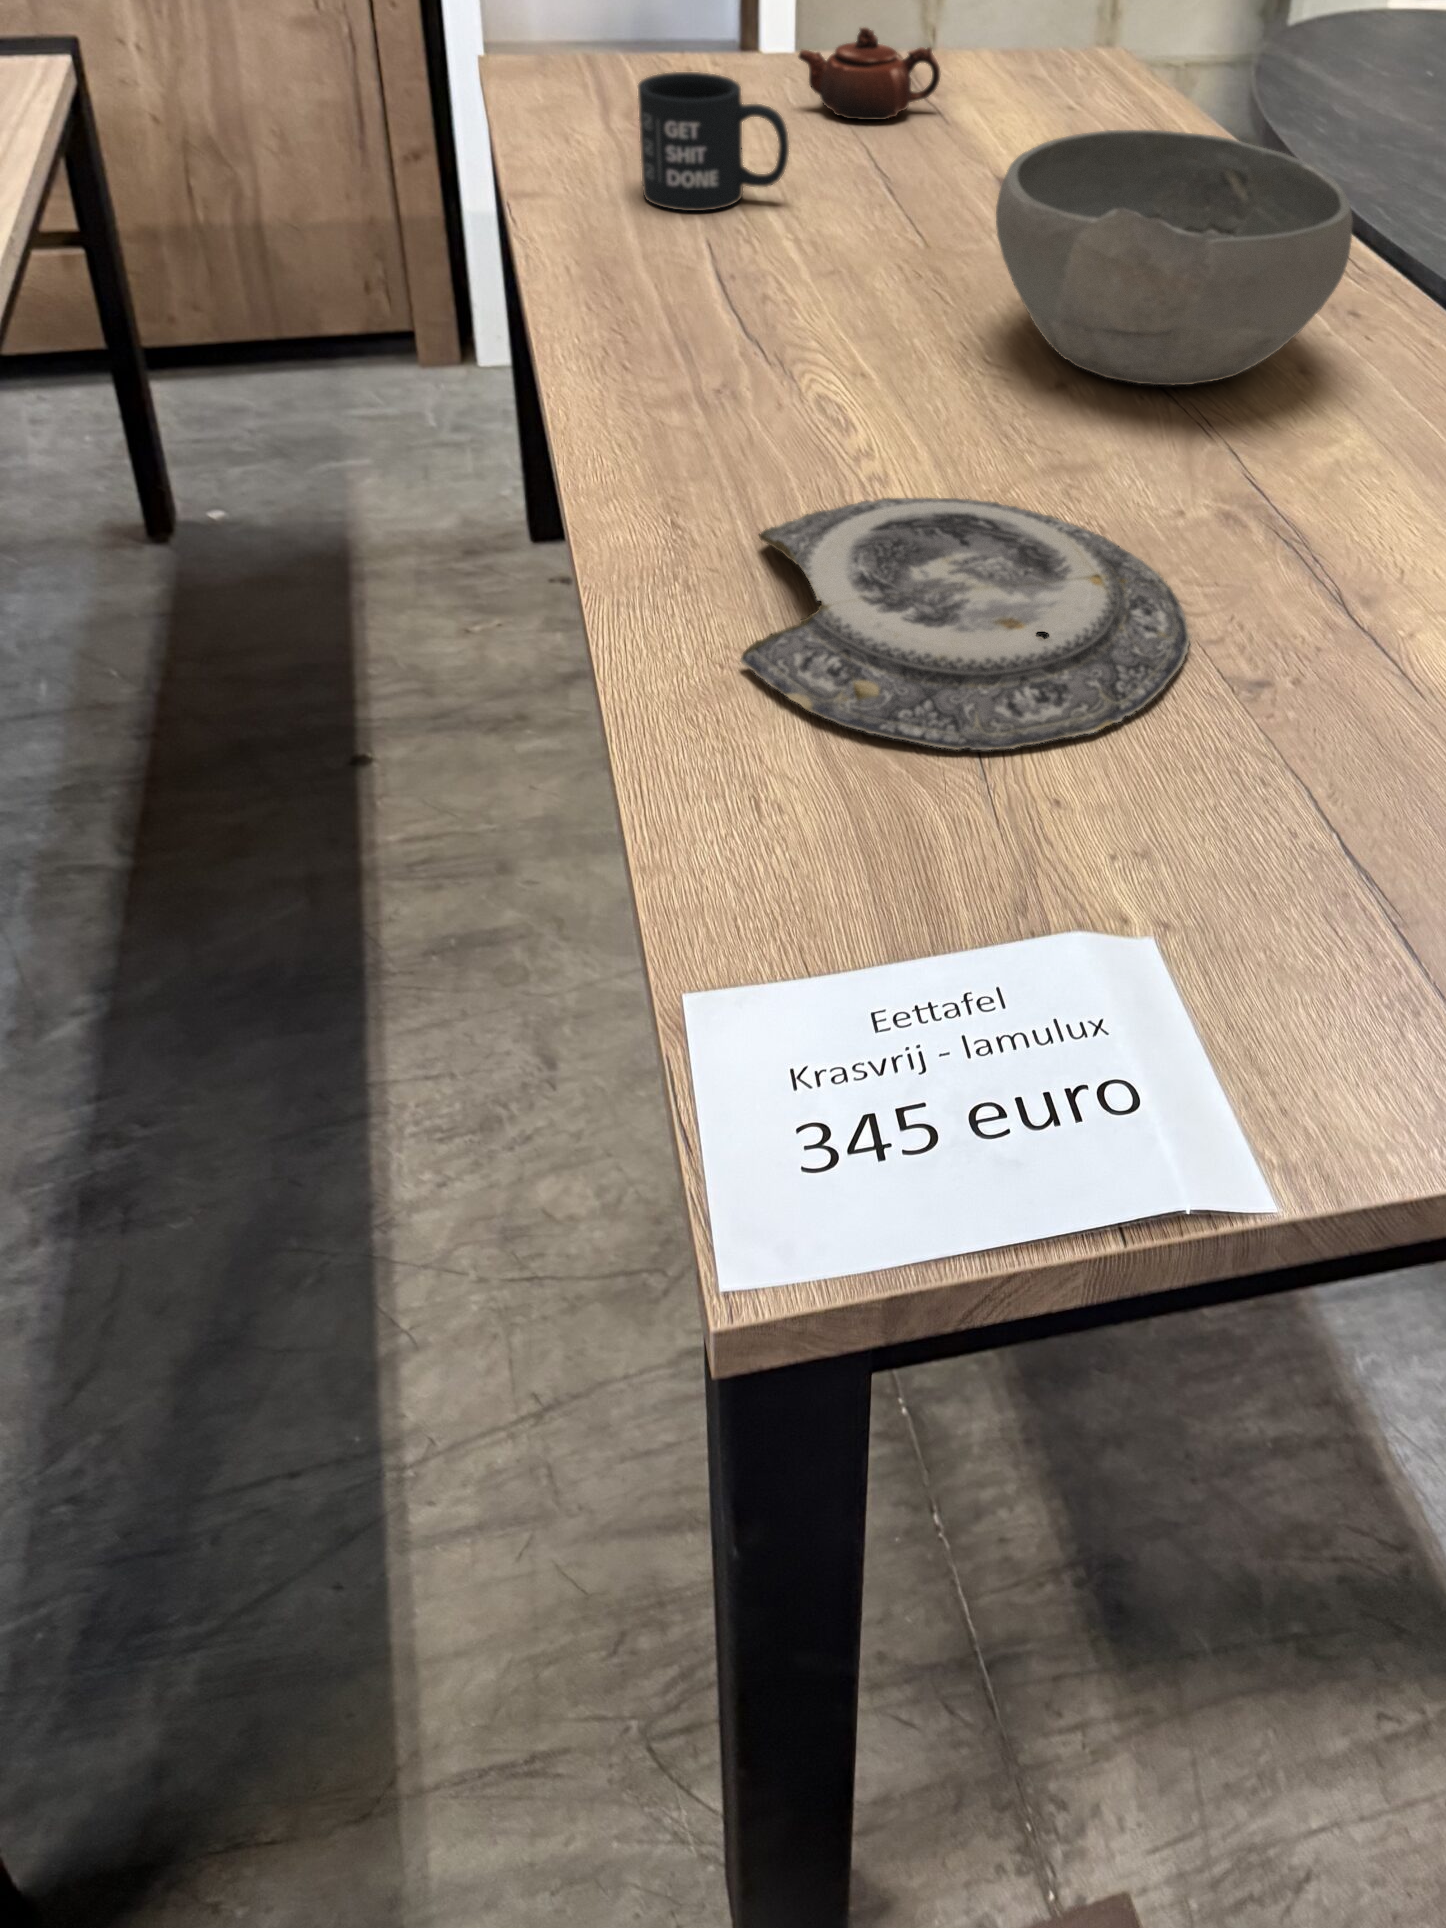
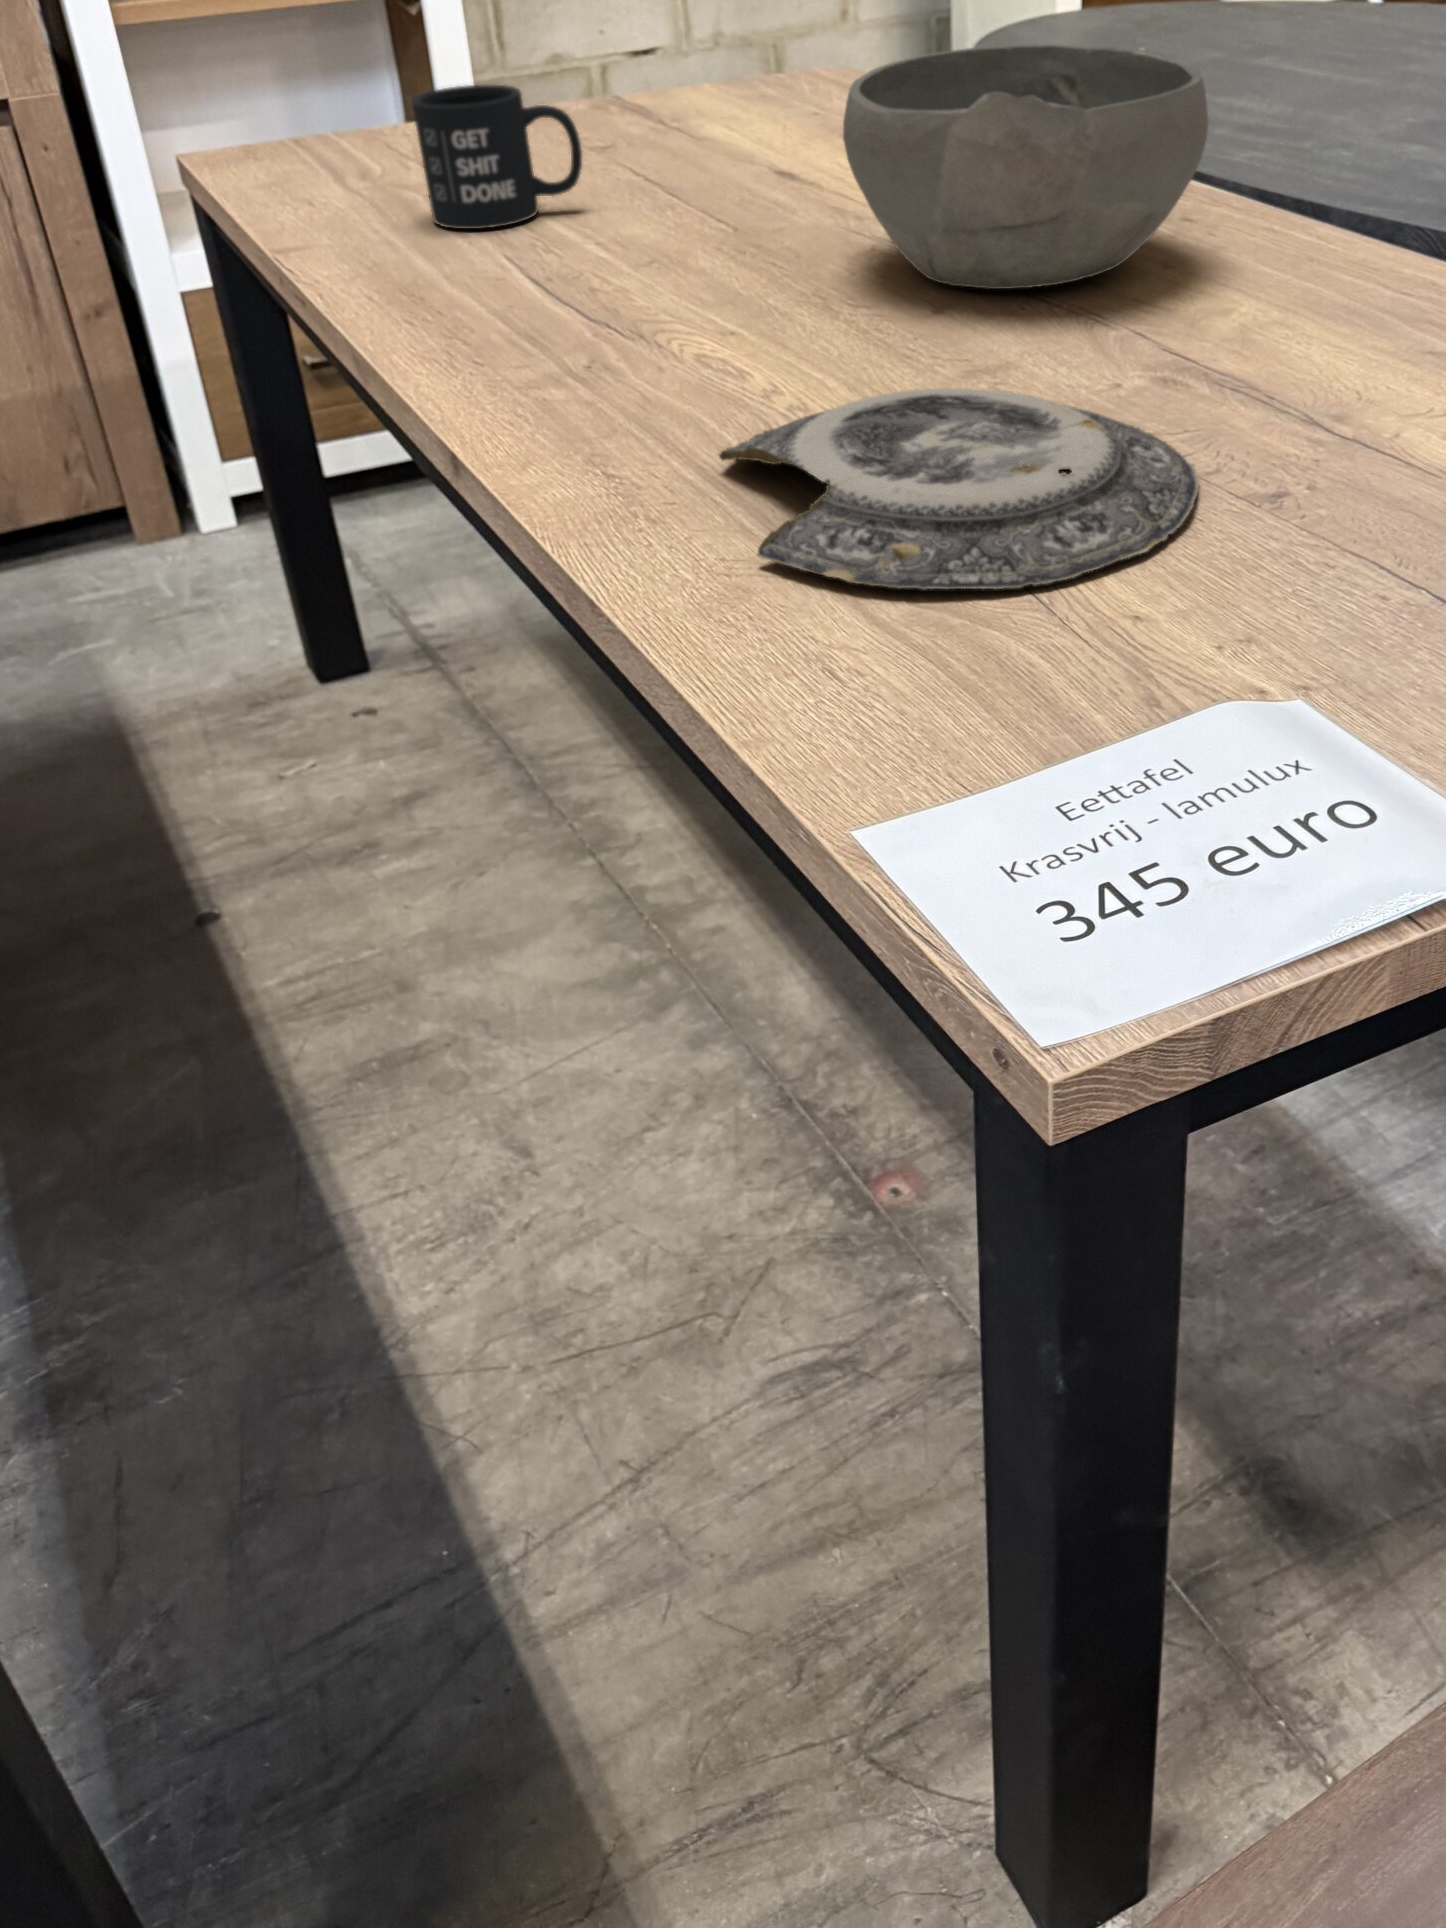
teapot: present [799,28,940,120] -> none [547,40,696,138]

